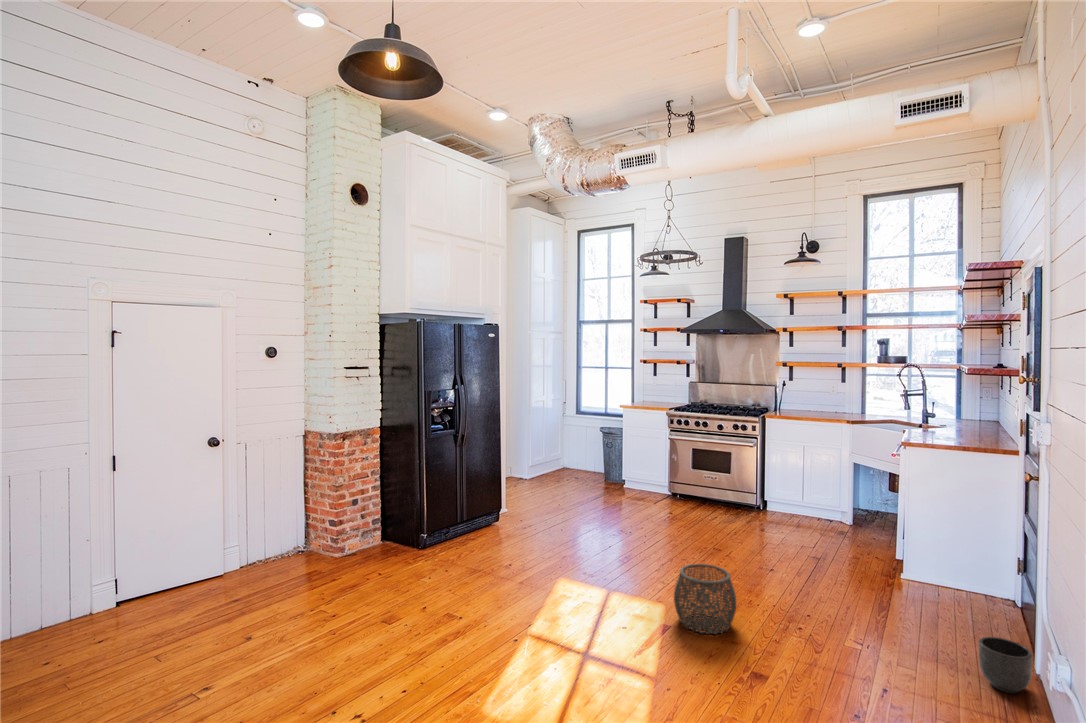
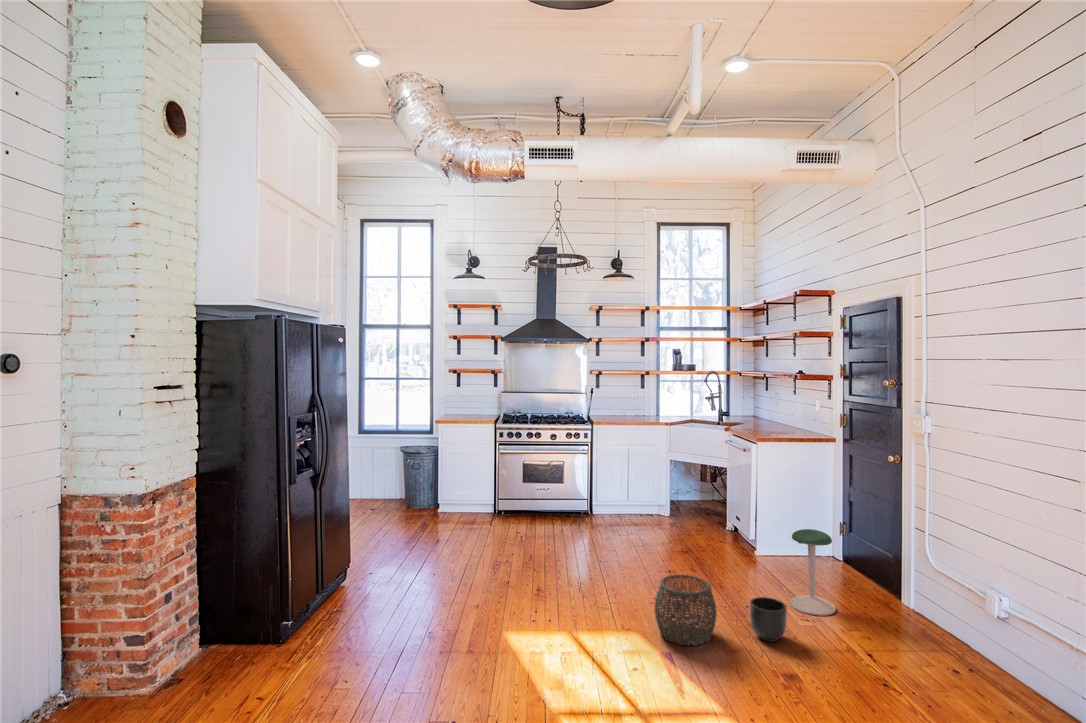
stool: none [866,551,924,655] -> present [789,529,836,616]
planter: present [979,637,1032,693] -> present [750,597,787,642]

